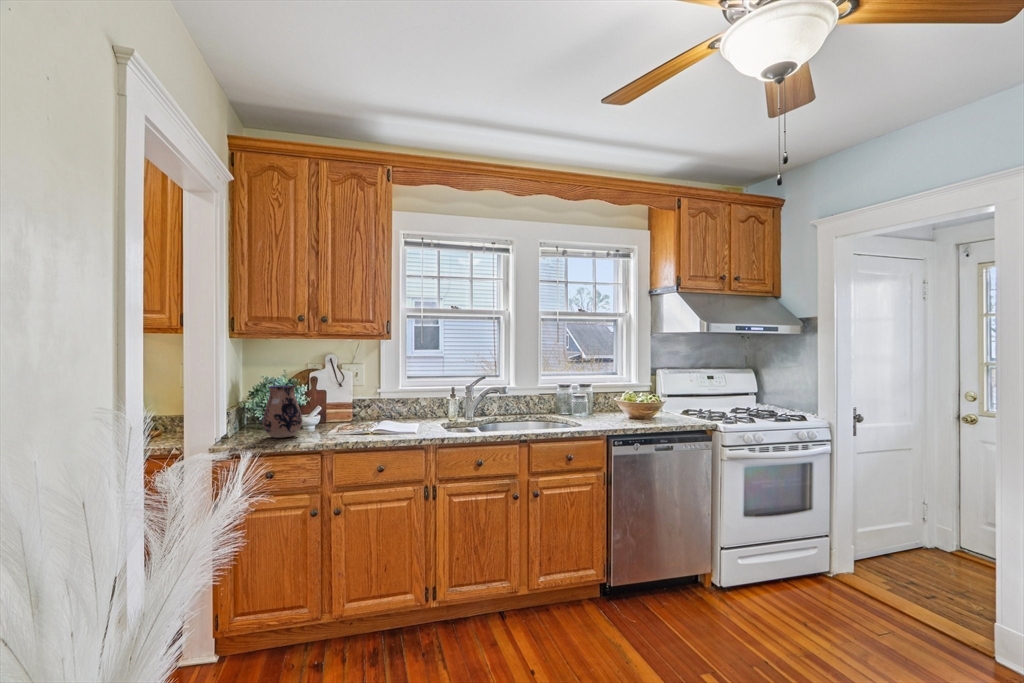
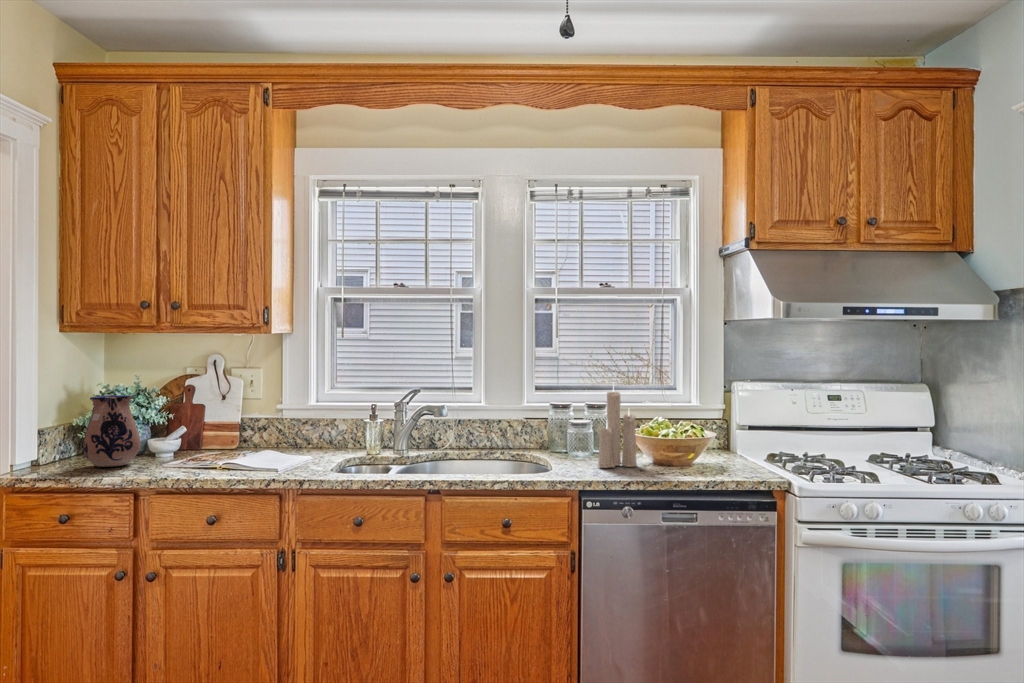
candle: none [606,367,626,421] -> present [598,385,637,468]

